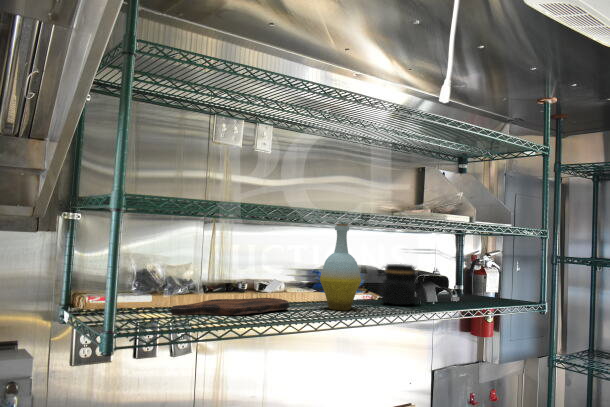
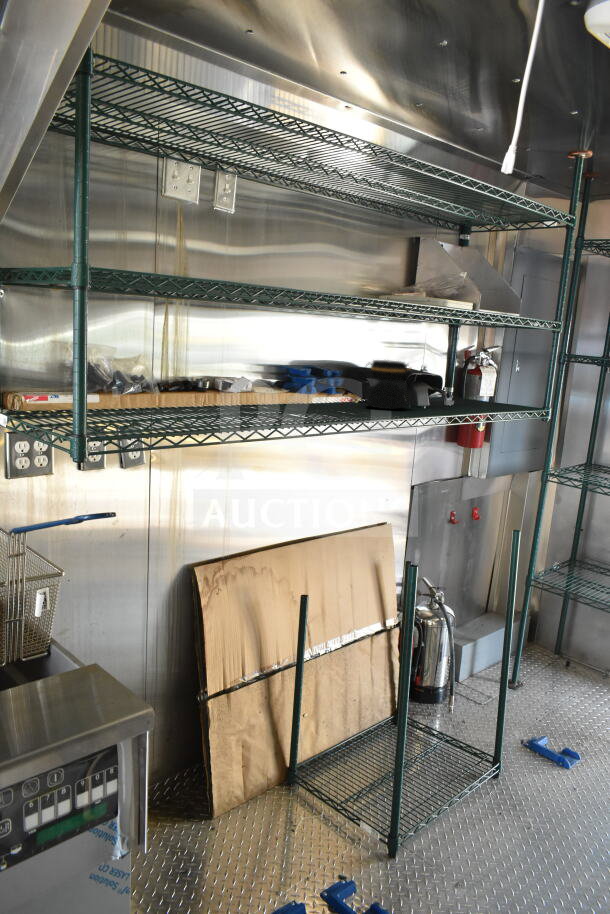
bottle: present [320,224,361,310] -> none [297,306,348,414]
cutting board: present [171,298,289,315] -> none [127,399,263,418]

